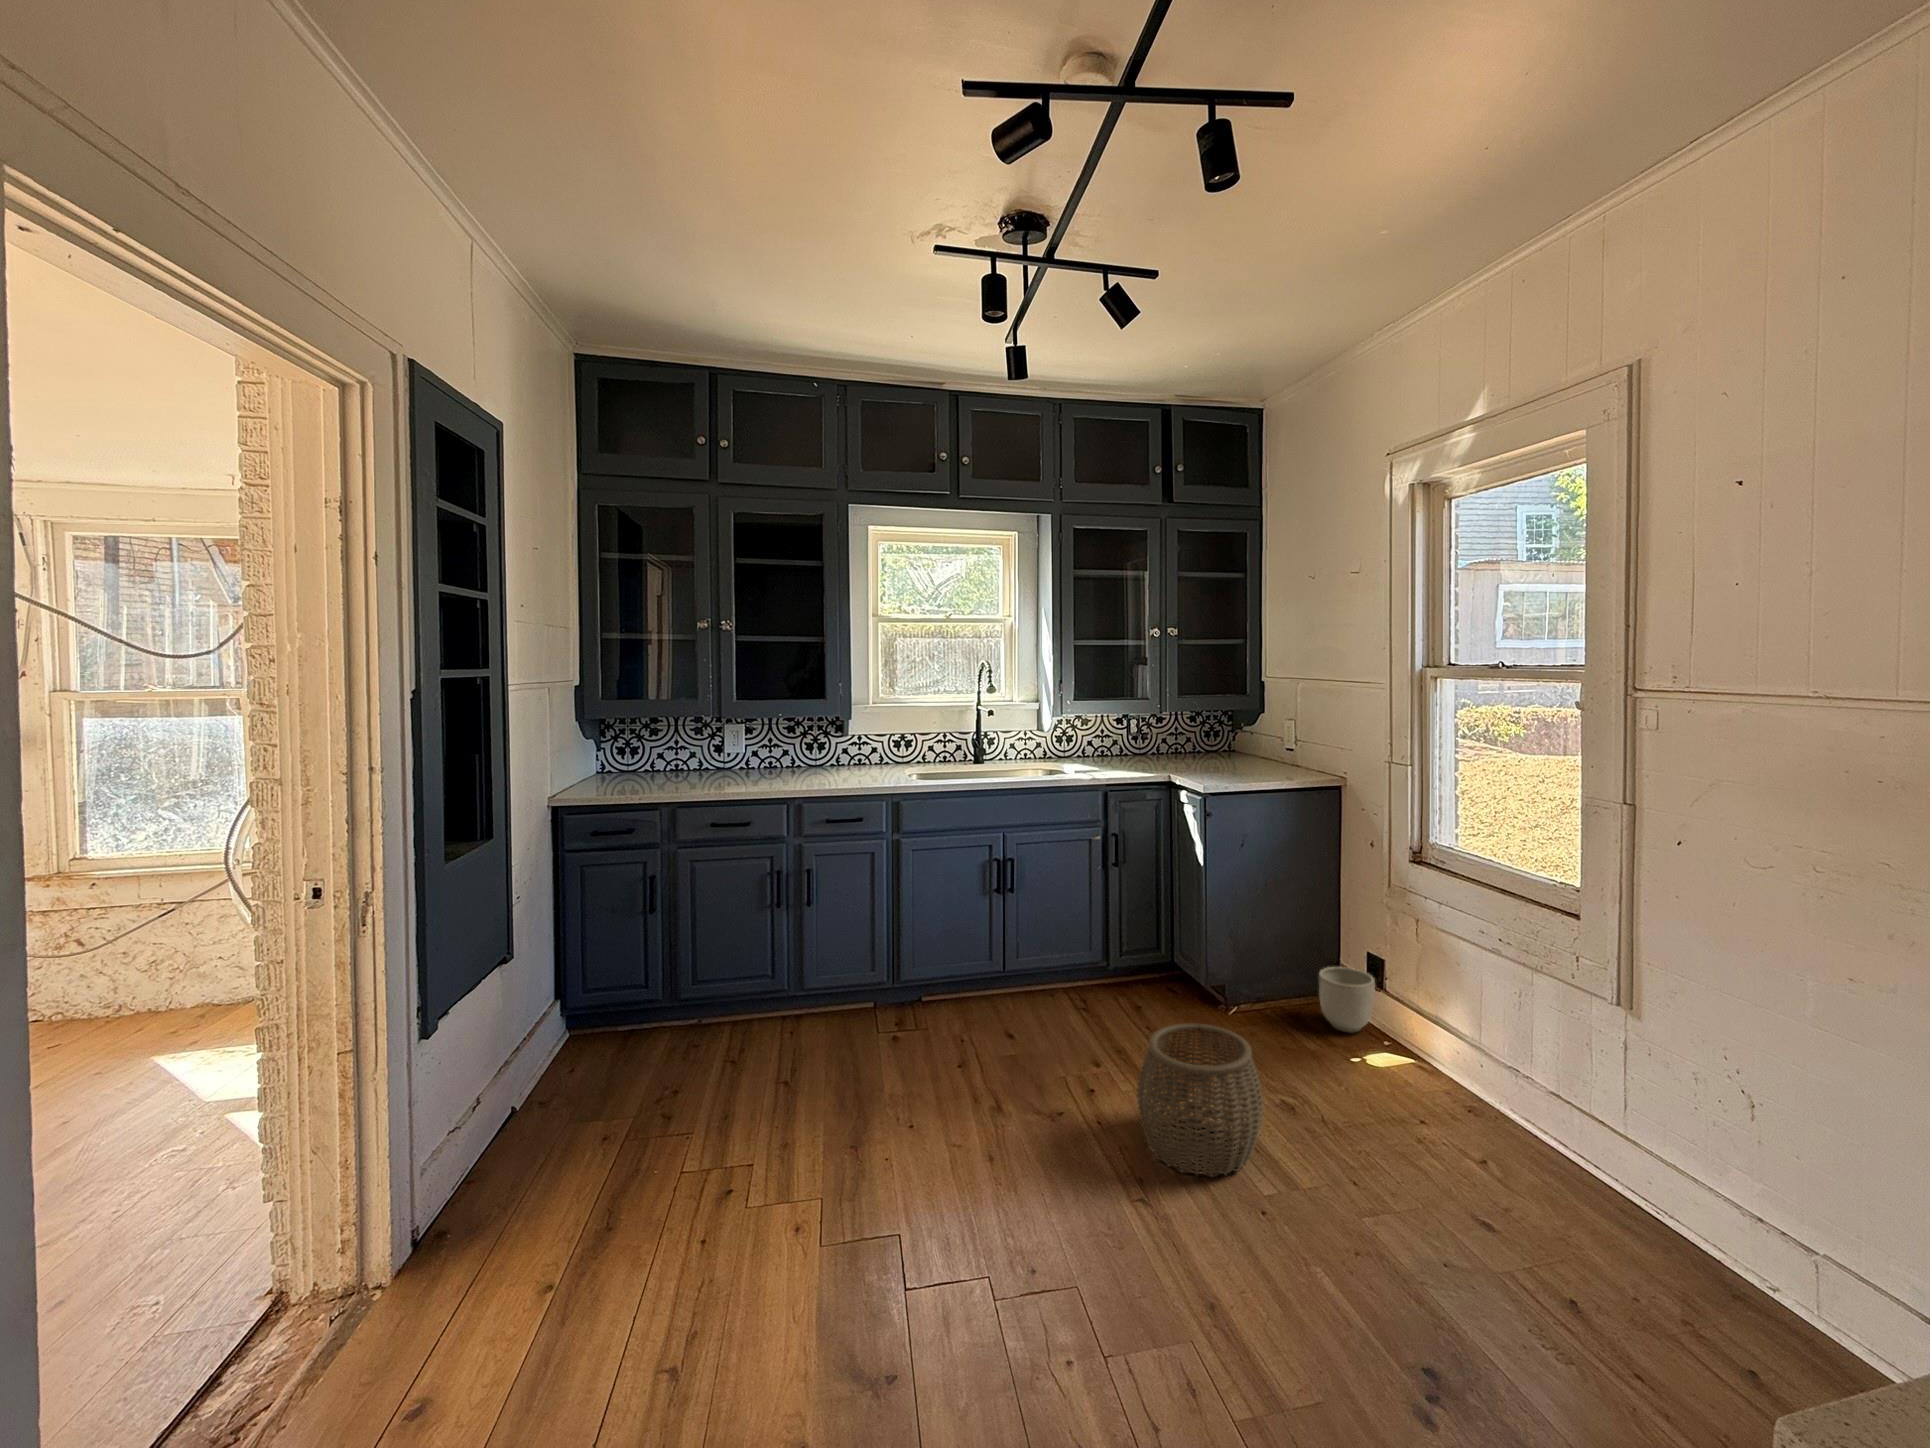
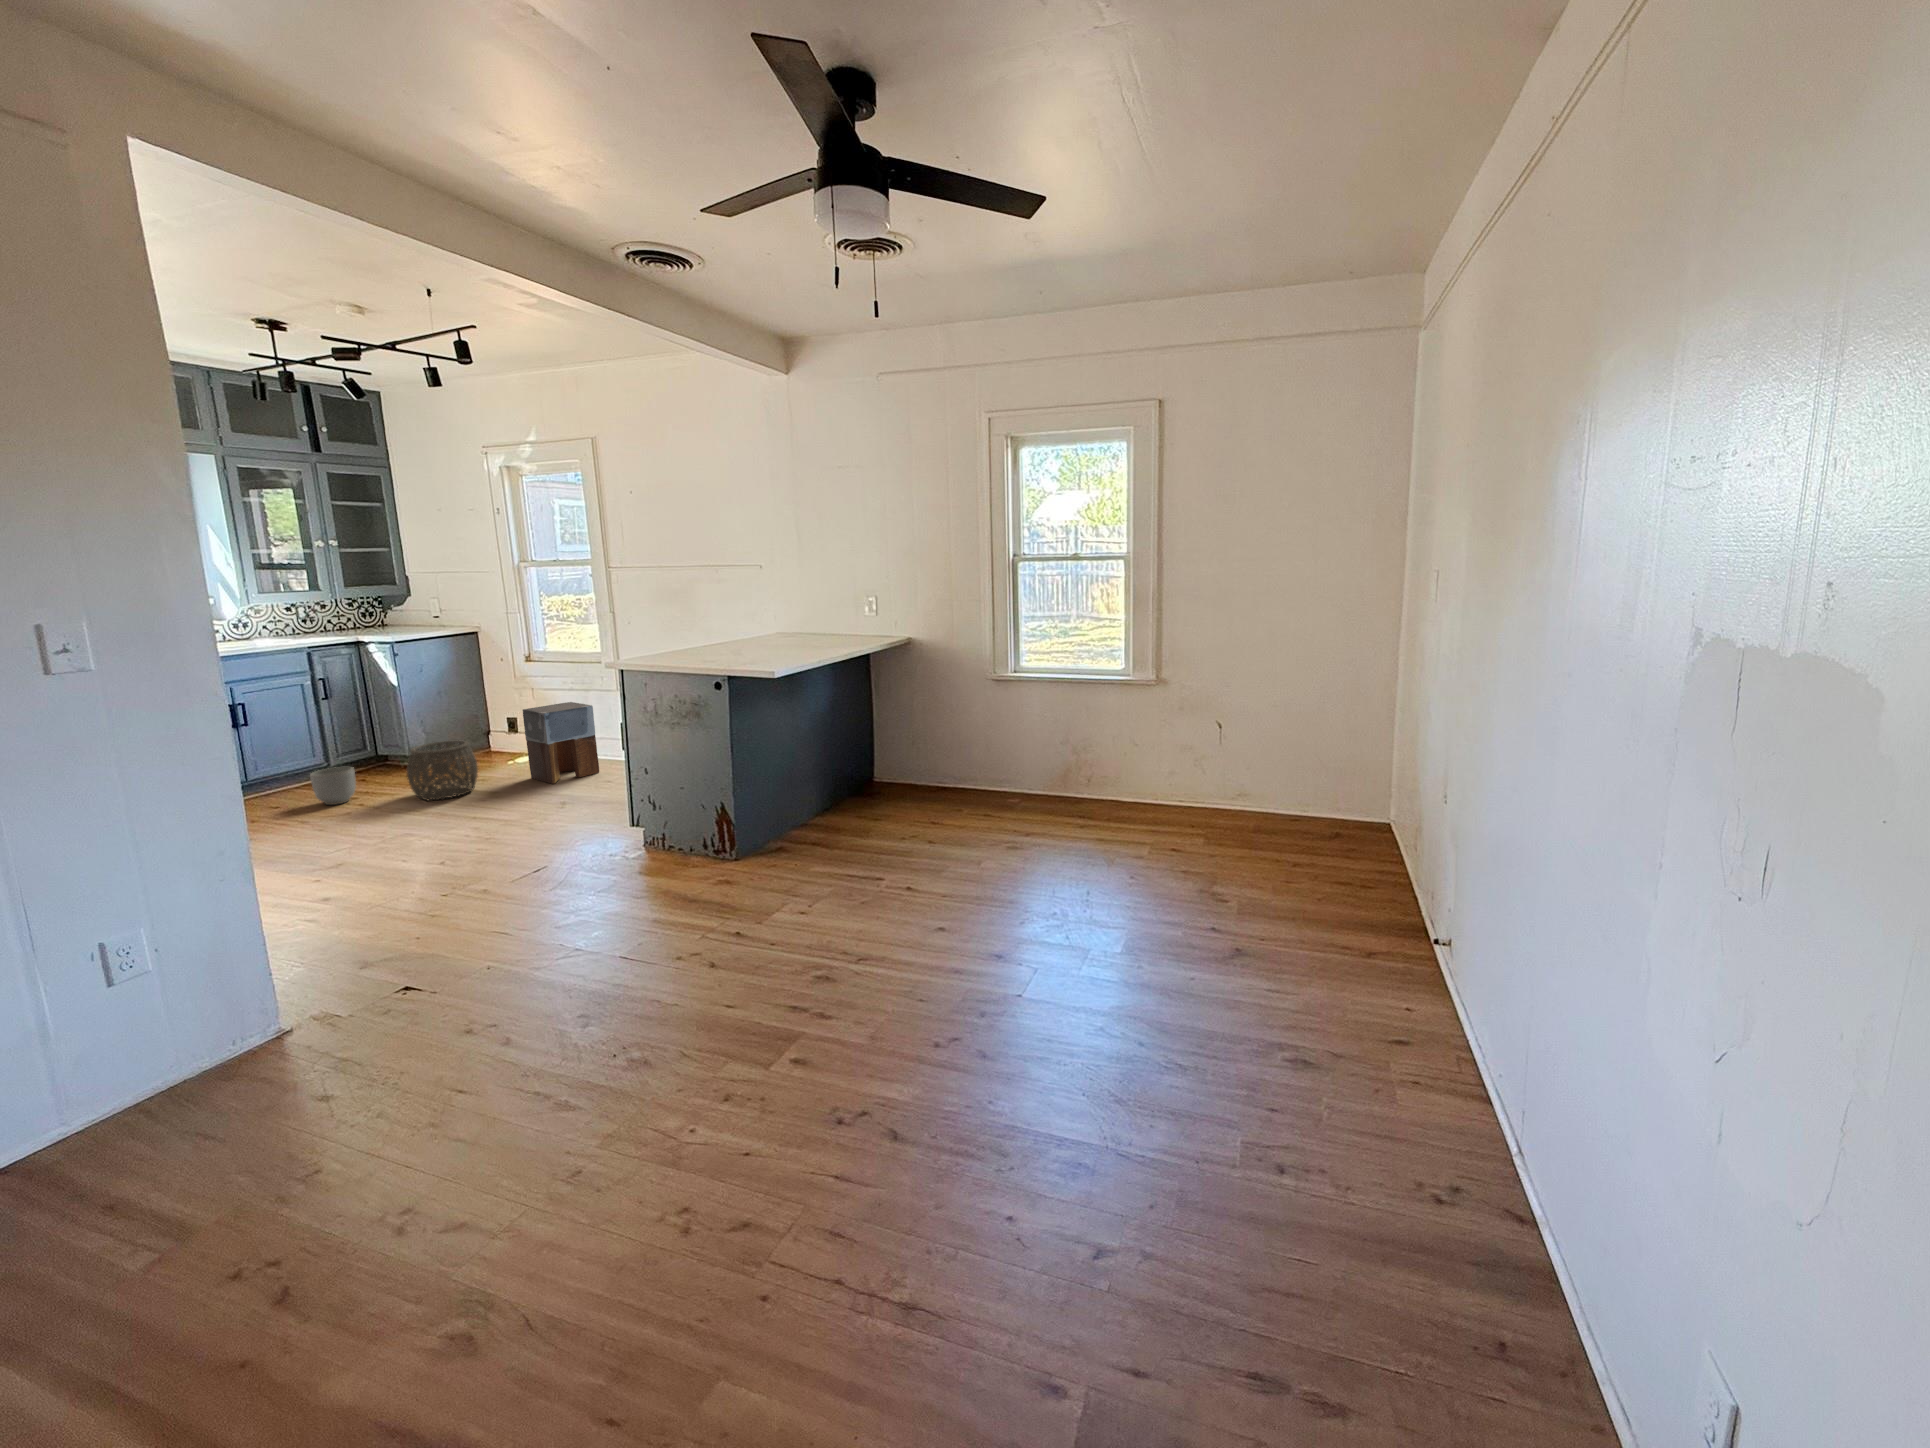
planter: present [1319,967,1375,1033] -> present [310,767,356,805]
stool: none [1369,1007,1541,1246] -> present [523,702,599,784]

